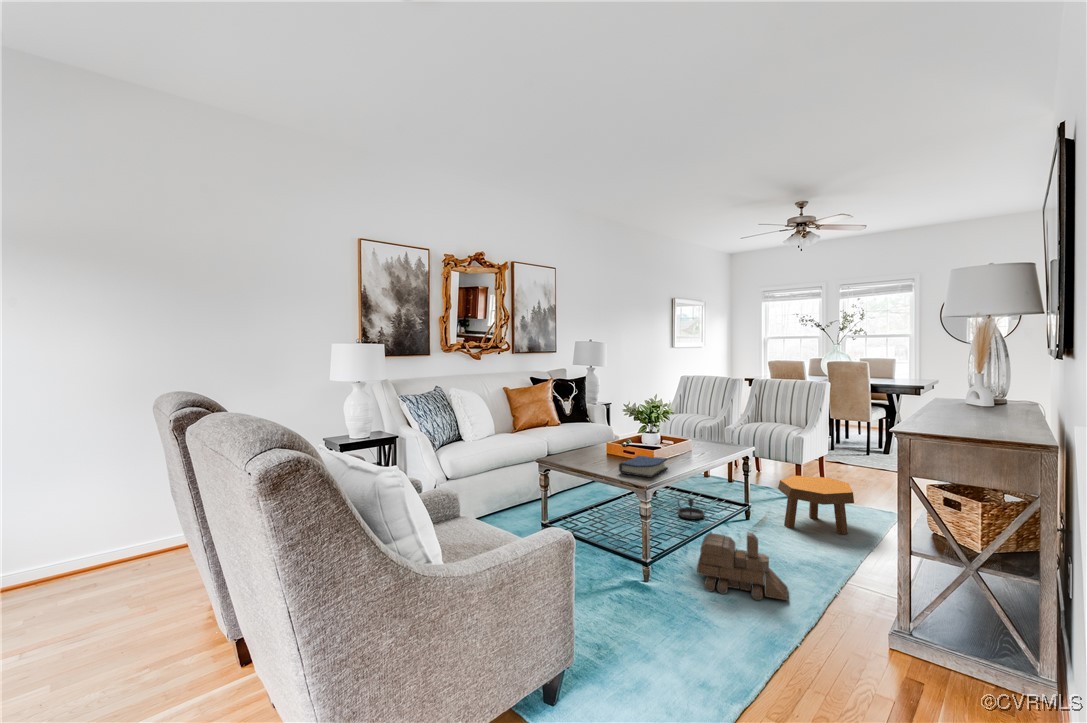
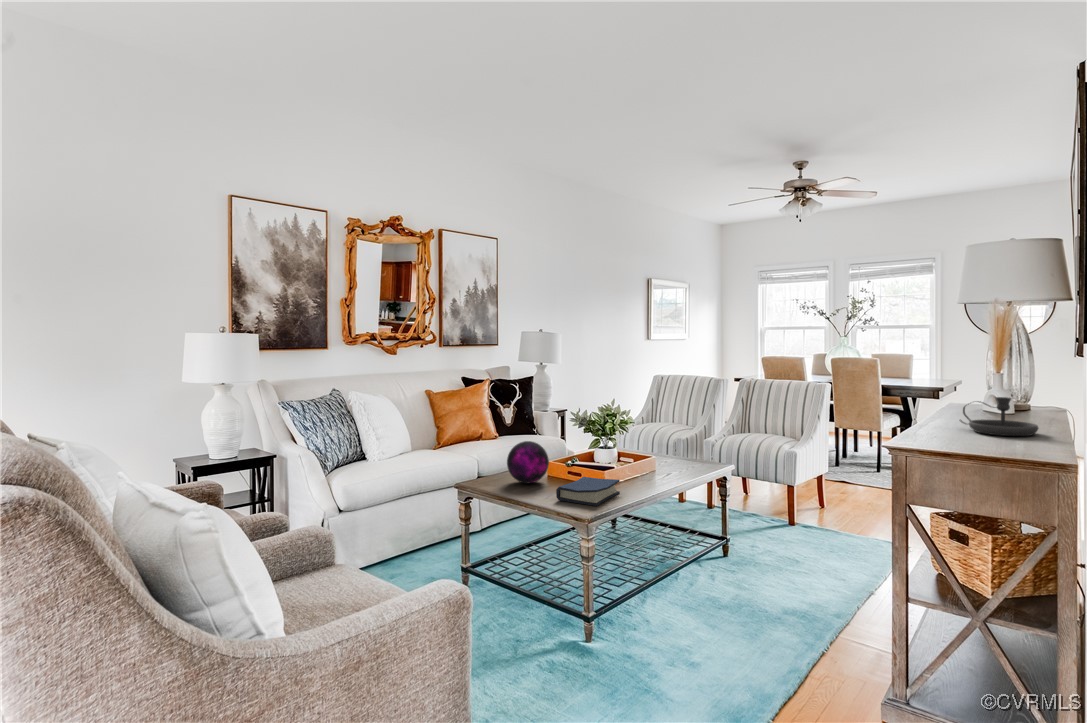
decorative orb: none [576,427,609,460] -> present [507,441,549,483]
footstool: present [778,476,854,534] -> none [761,498,851,571]
candlestick: present [677,499,704,519] -> present [960,397,1038,436]
toy train: present [697,532,788,600] -> none [651,574,763,662]

